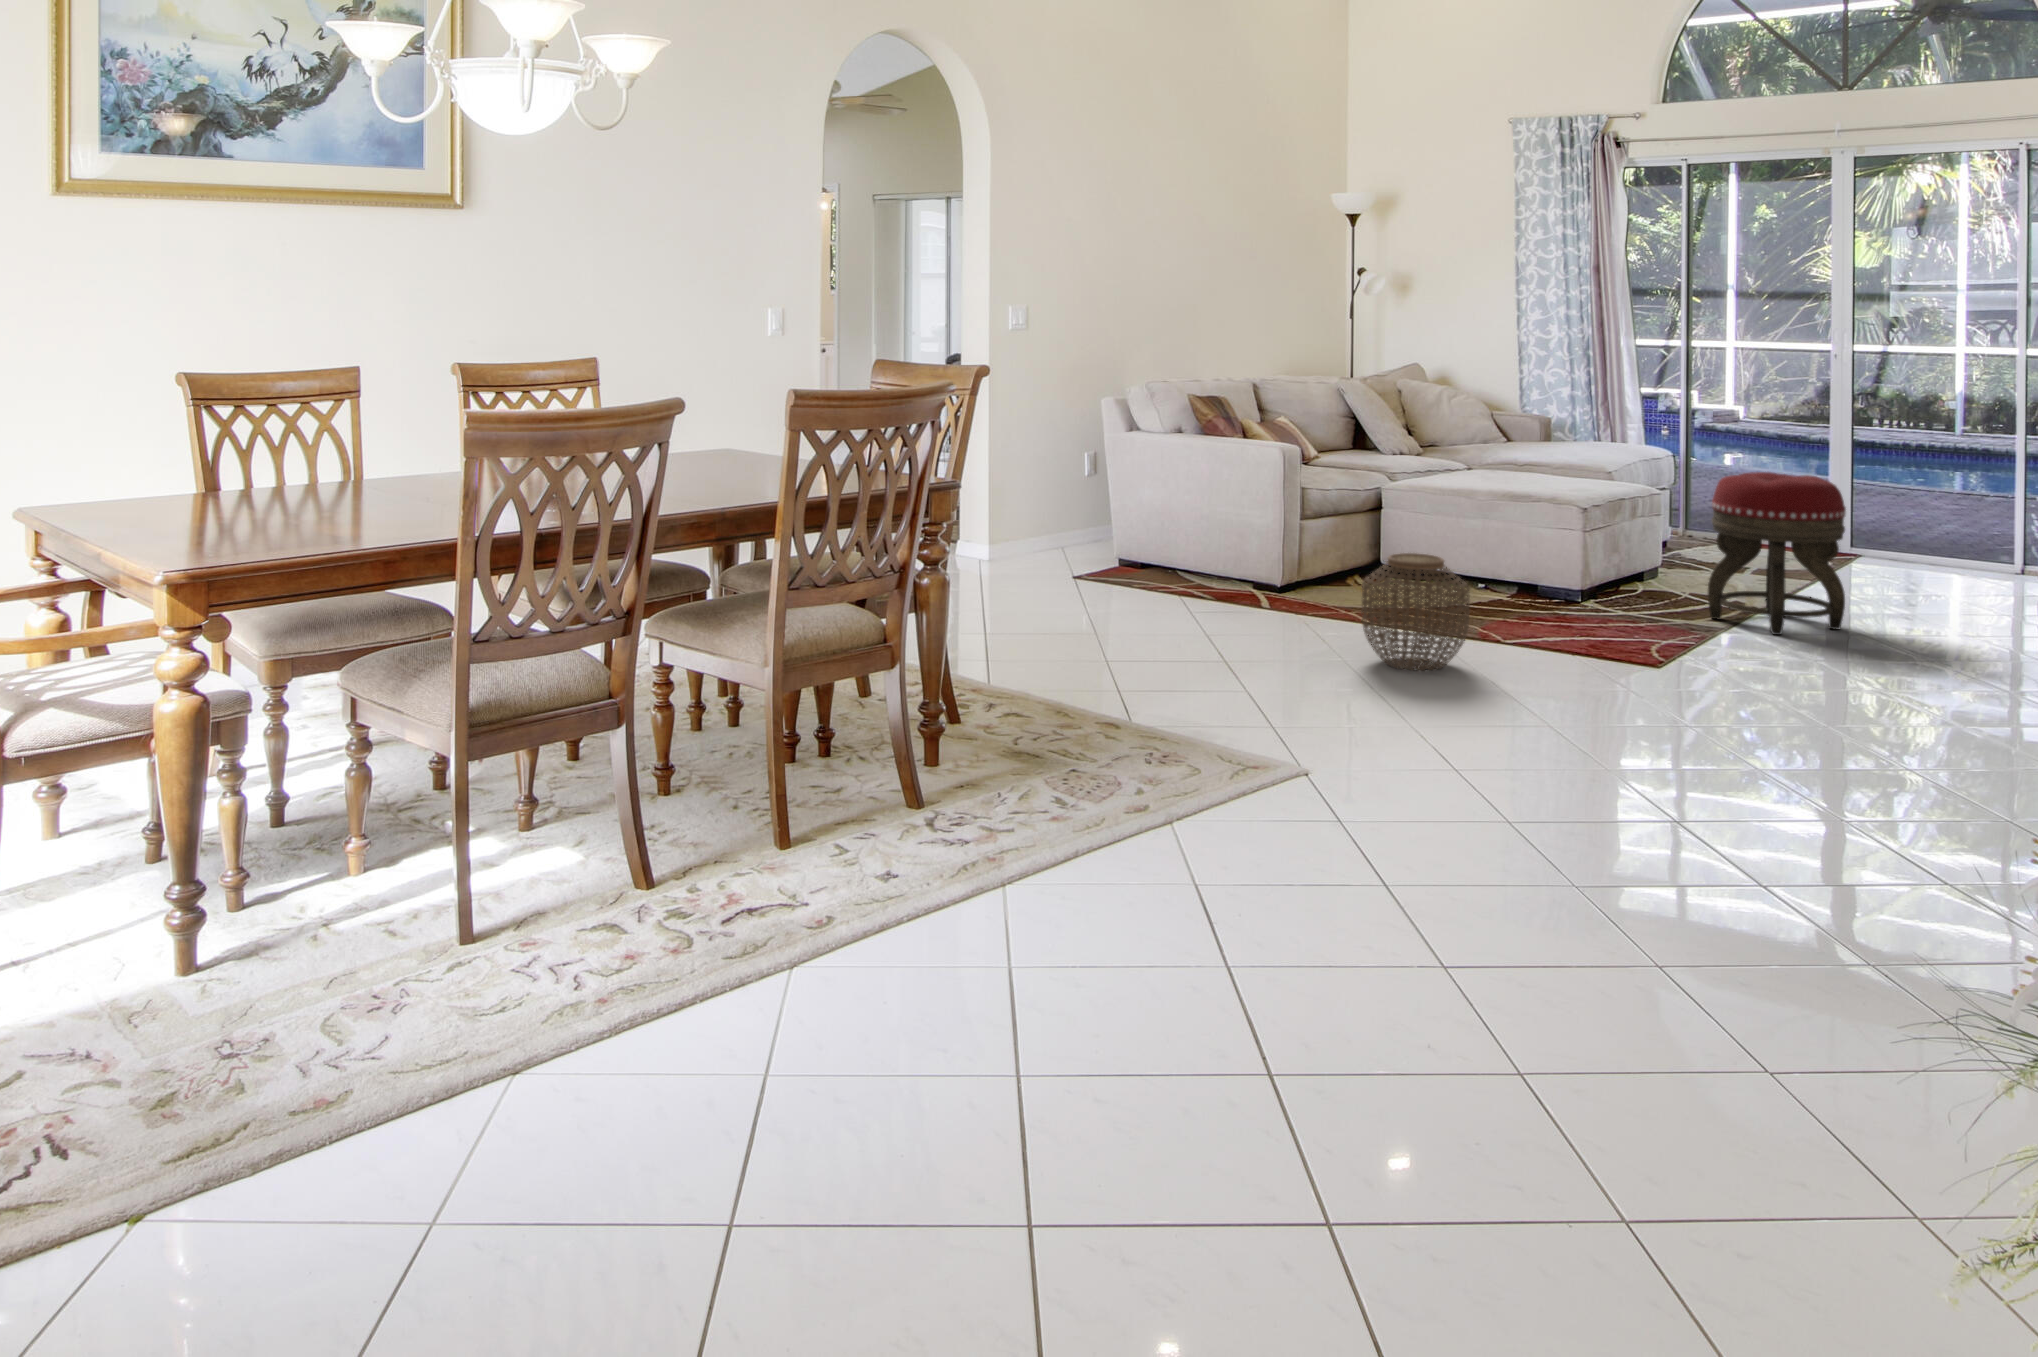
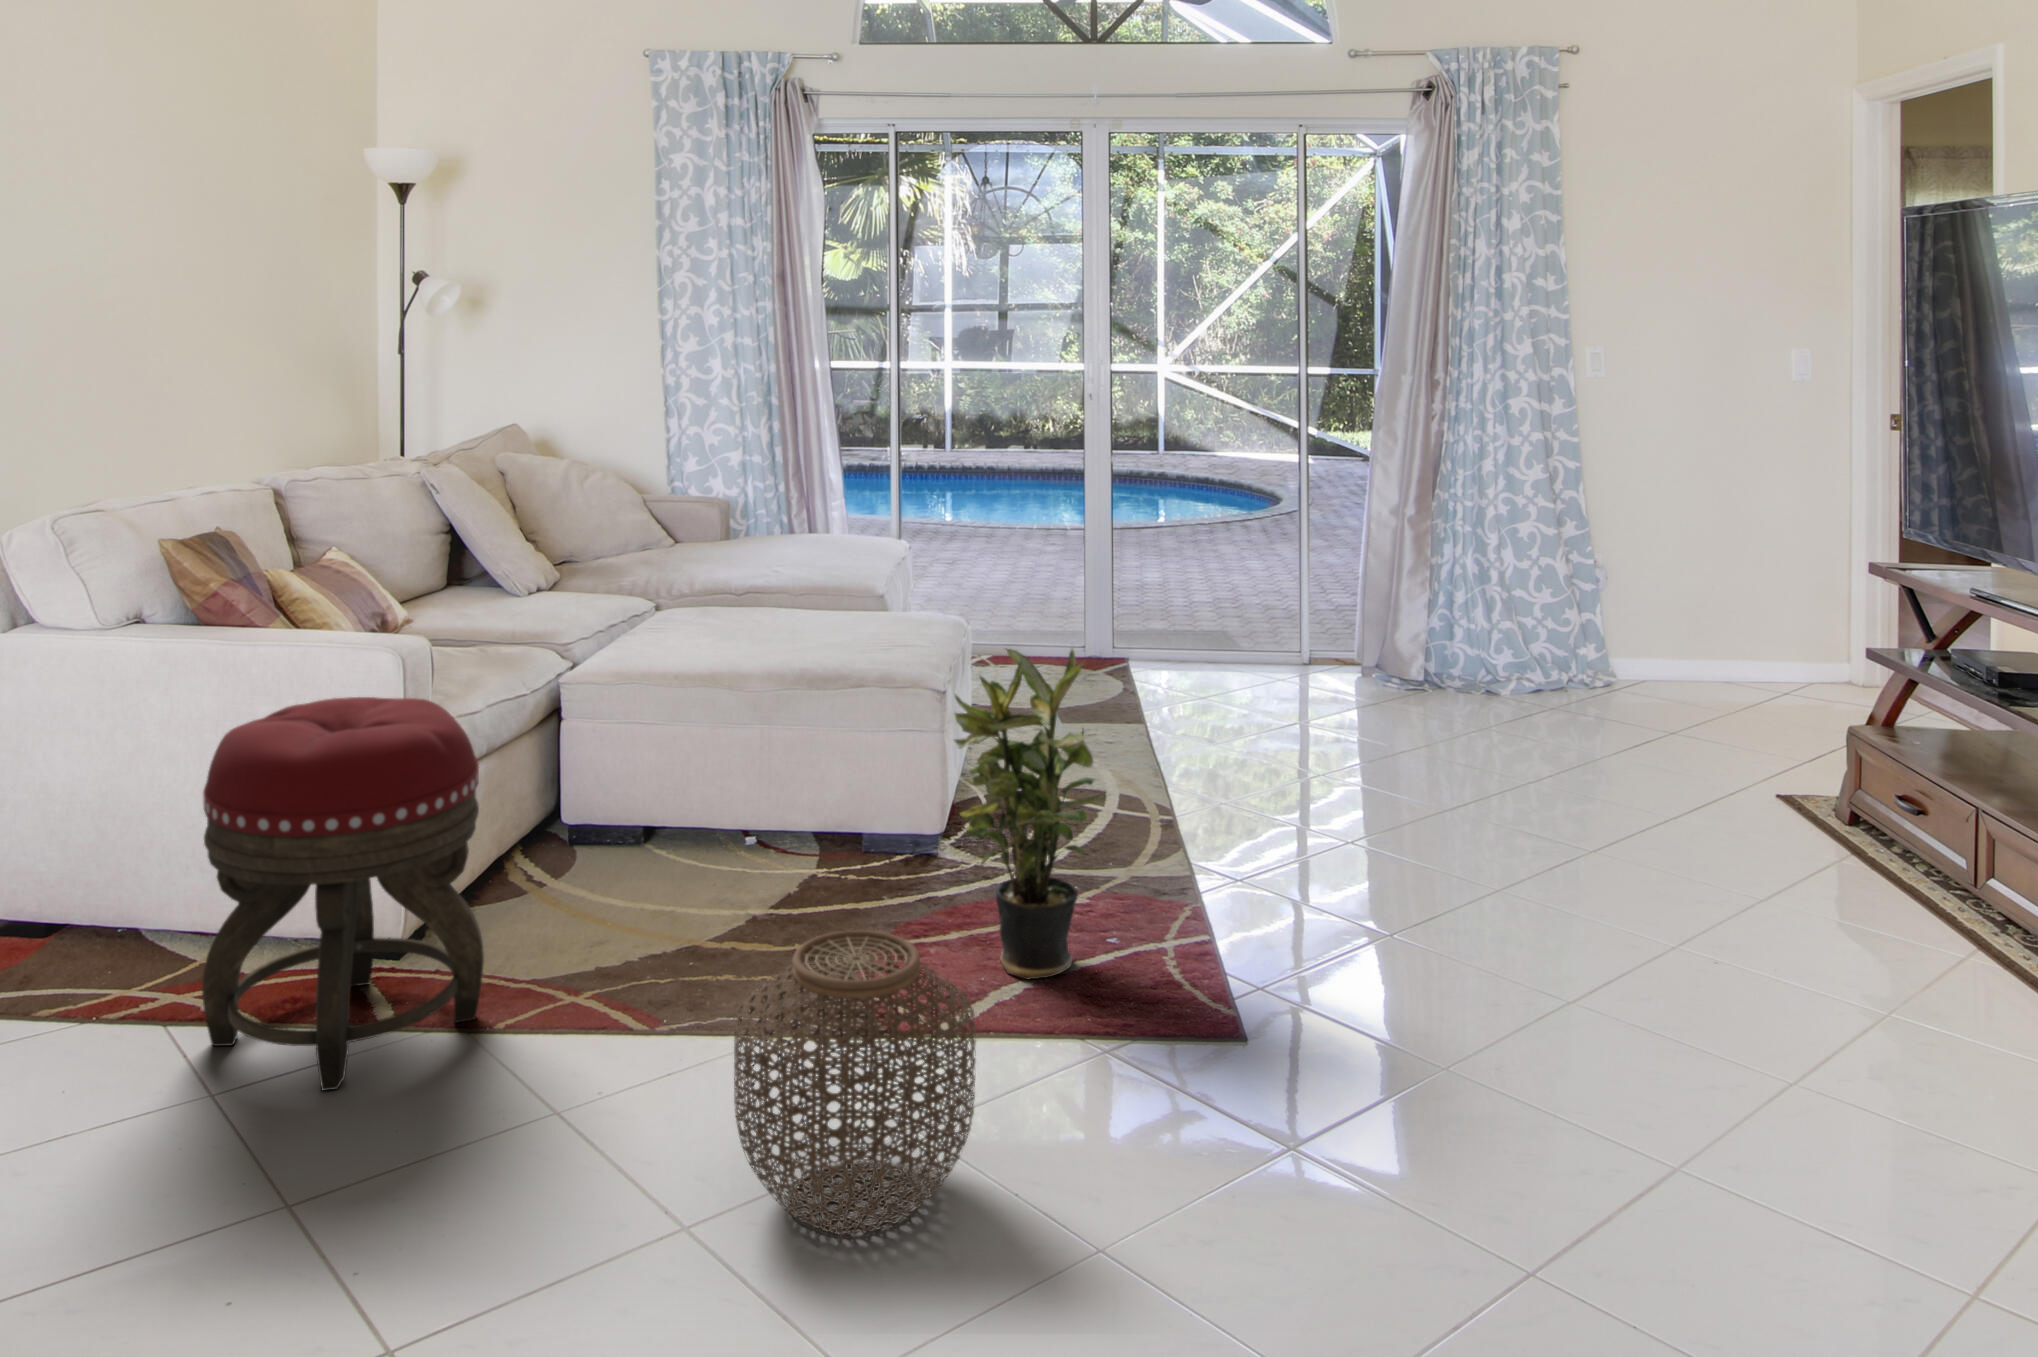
potted plant: none [1537,466,1630,640] -> present [955,648,1103,979]
footstool: present [1708,472,1846,635] -> present [202,697,484,1091]

